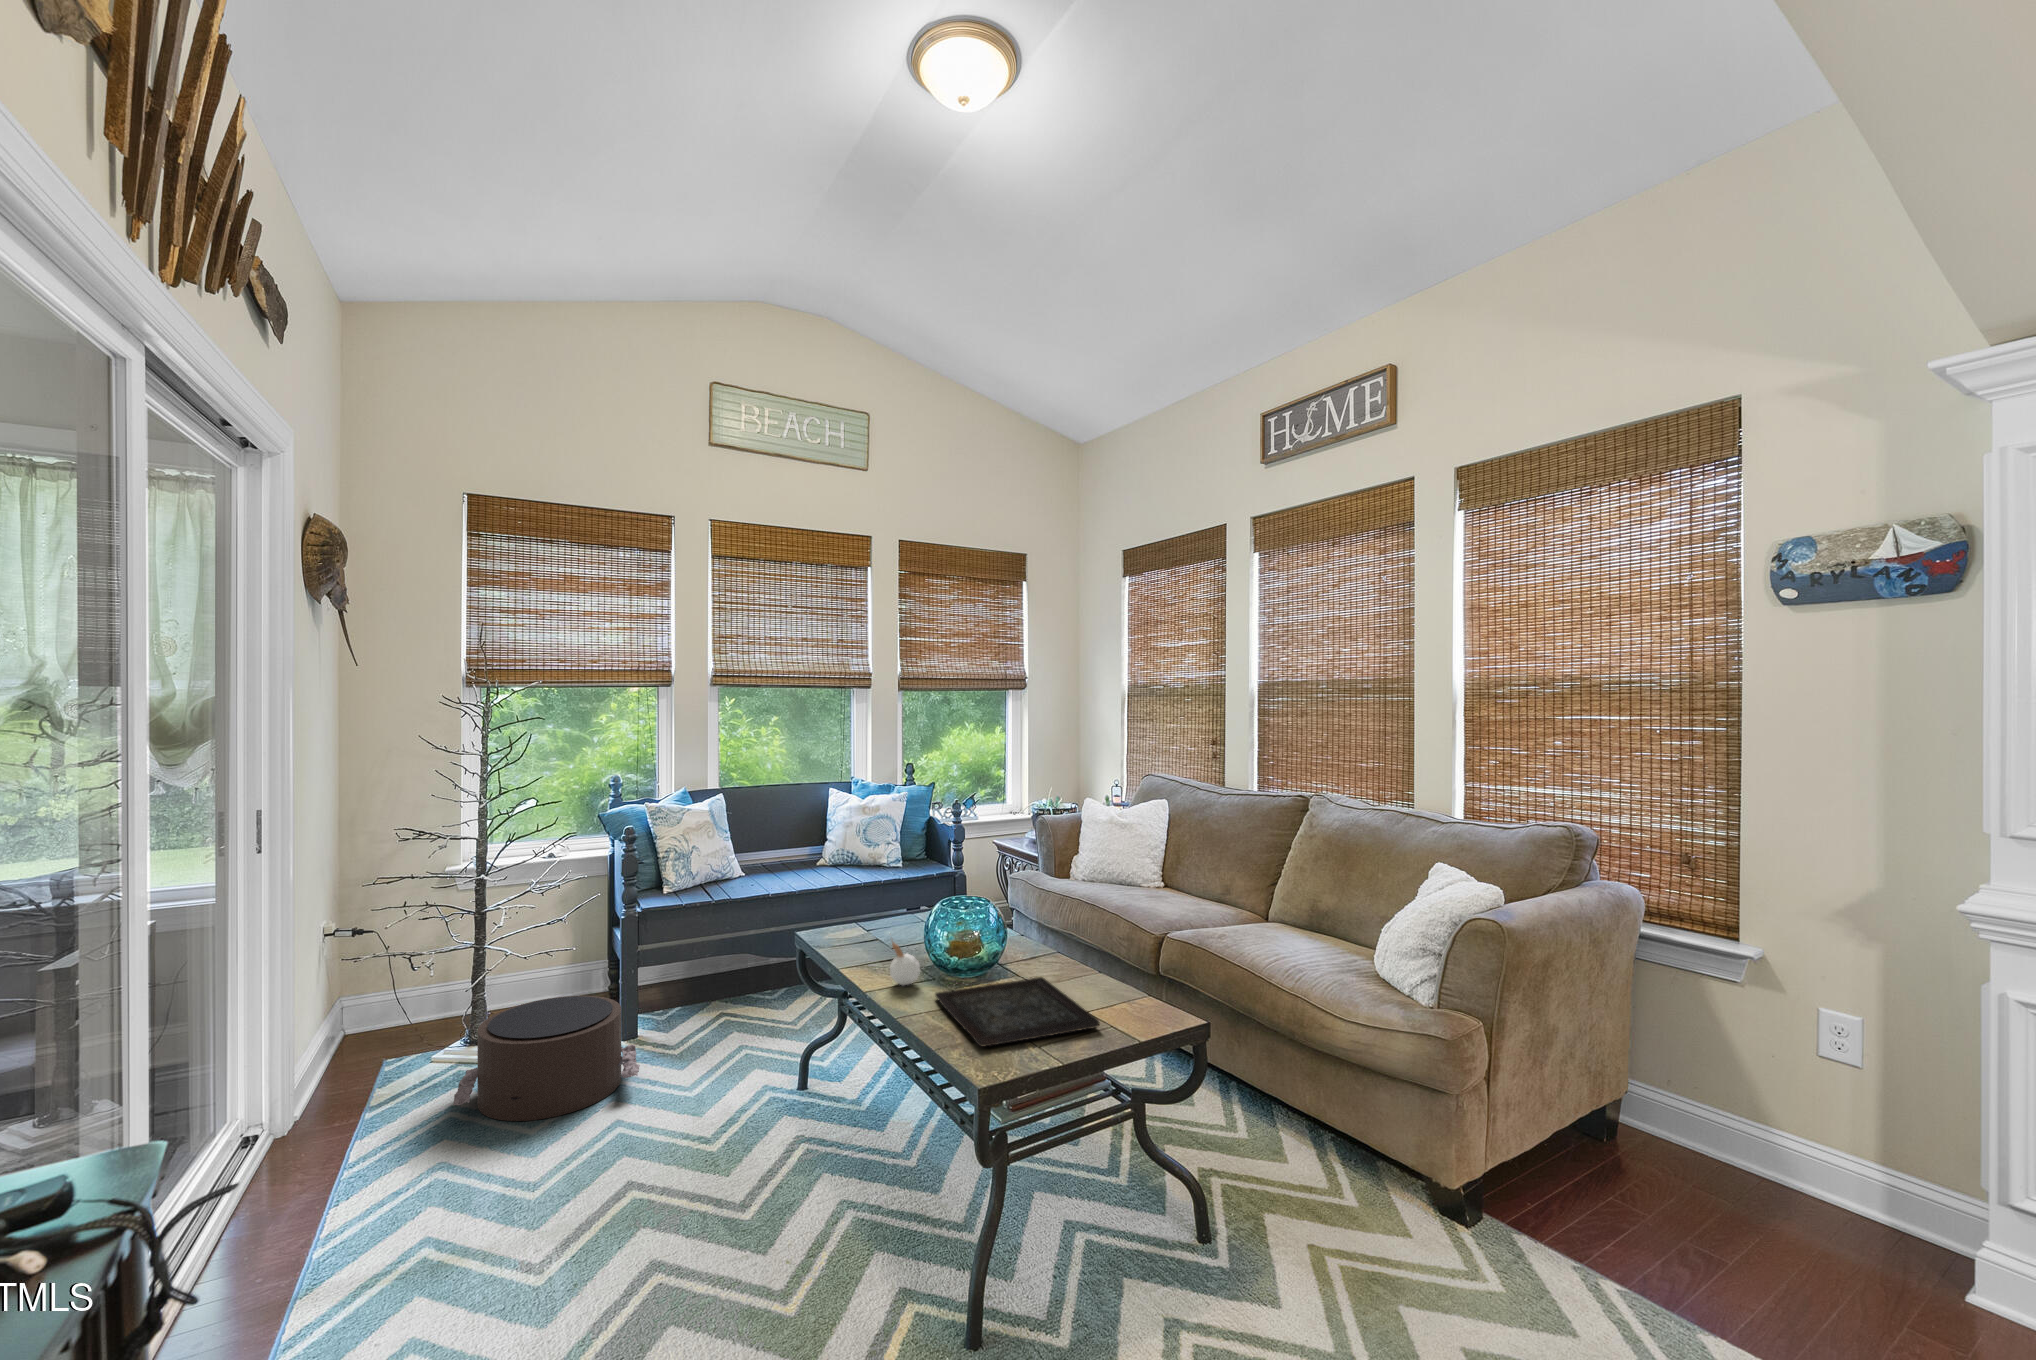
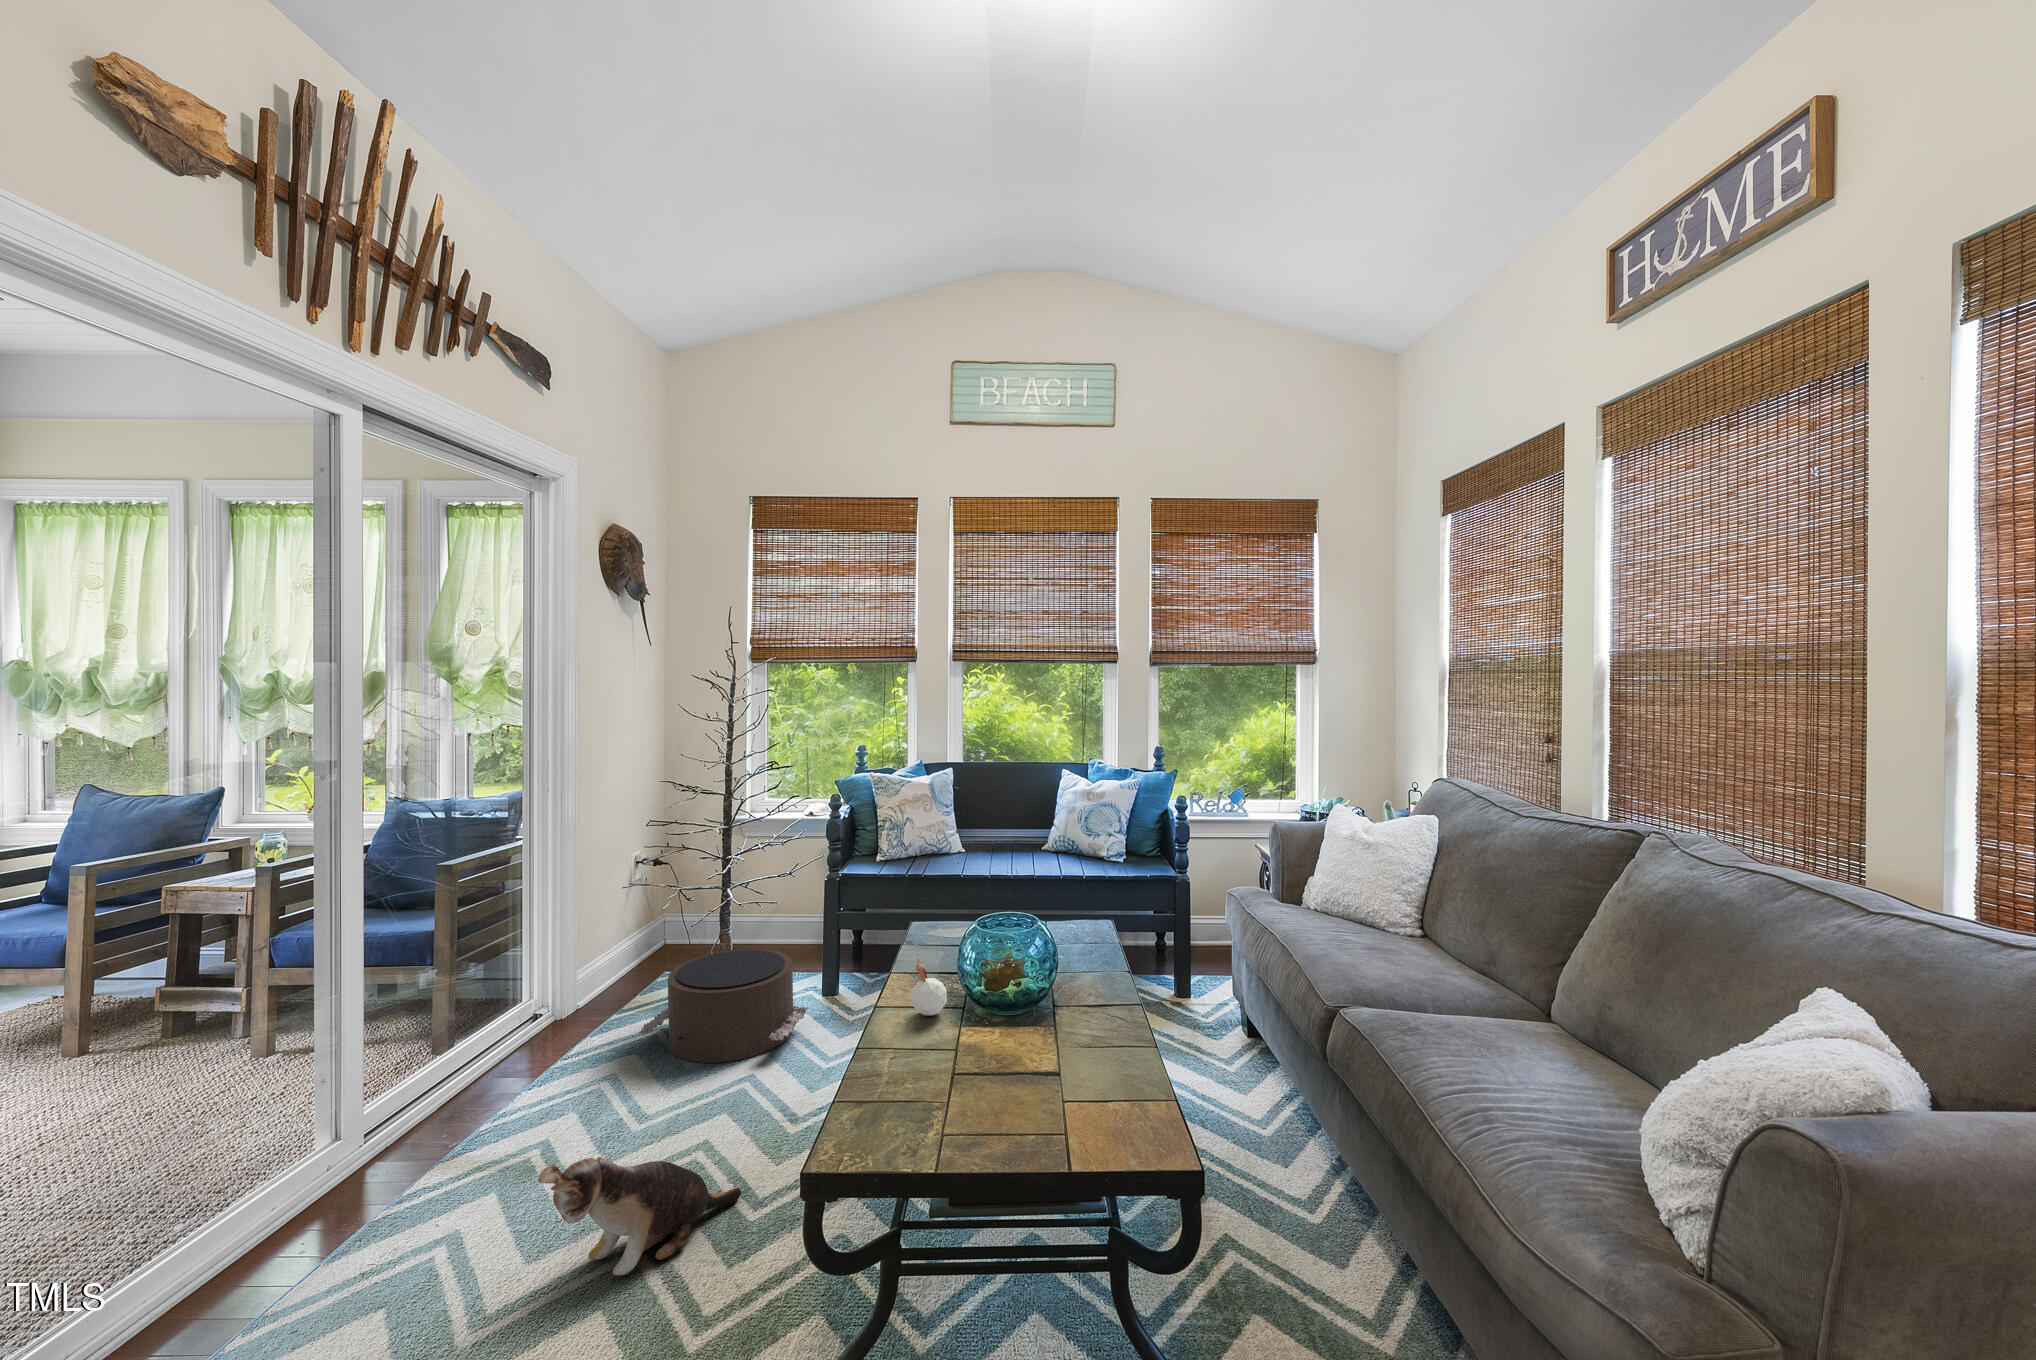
tray: present [935,977,1099,1046] -> none [884,1035,1077,1141]
plush toy: none [594,1169,721,1277] -> present [538,1157,741,1275]

